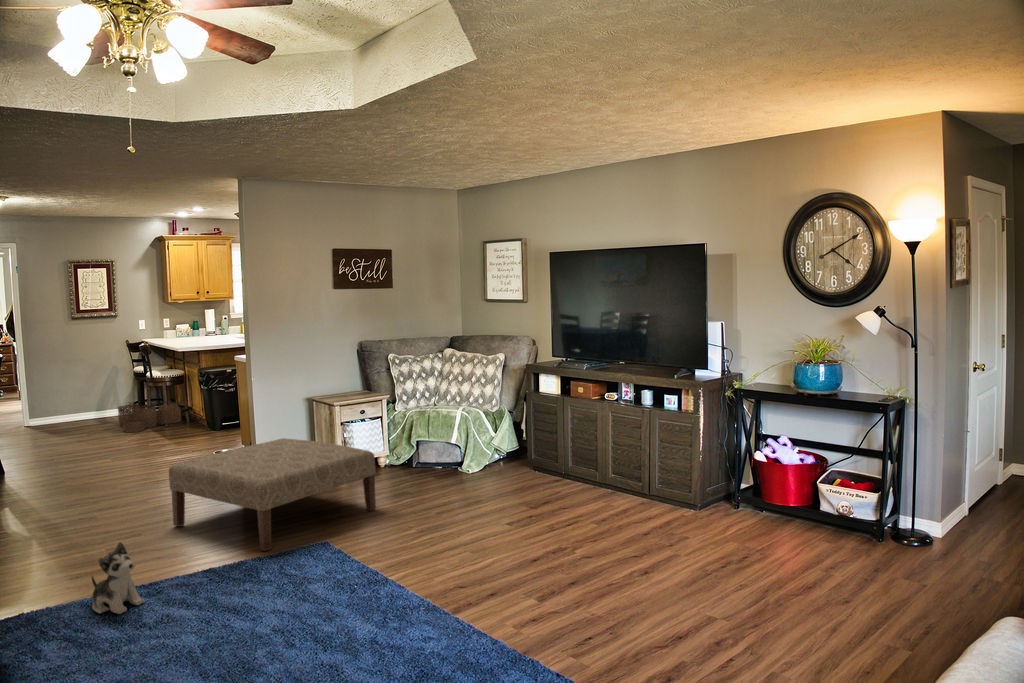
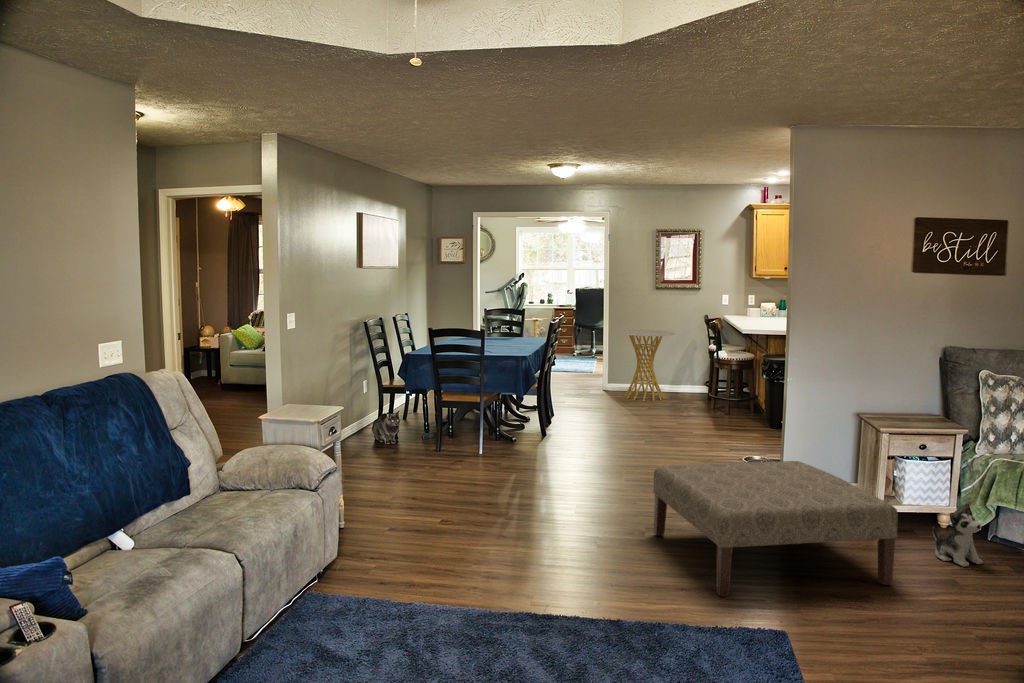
side table: none [34,359,100,429] -> present [617,330,675,401]
woven basket: present [118,402,181,433] -> none [683,382,746,416]
plush toy: present [92,542,144,614] -> present [933,504,983,567]

